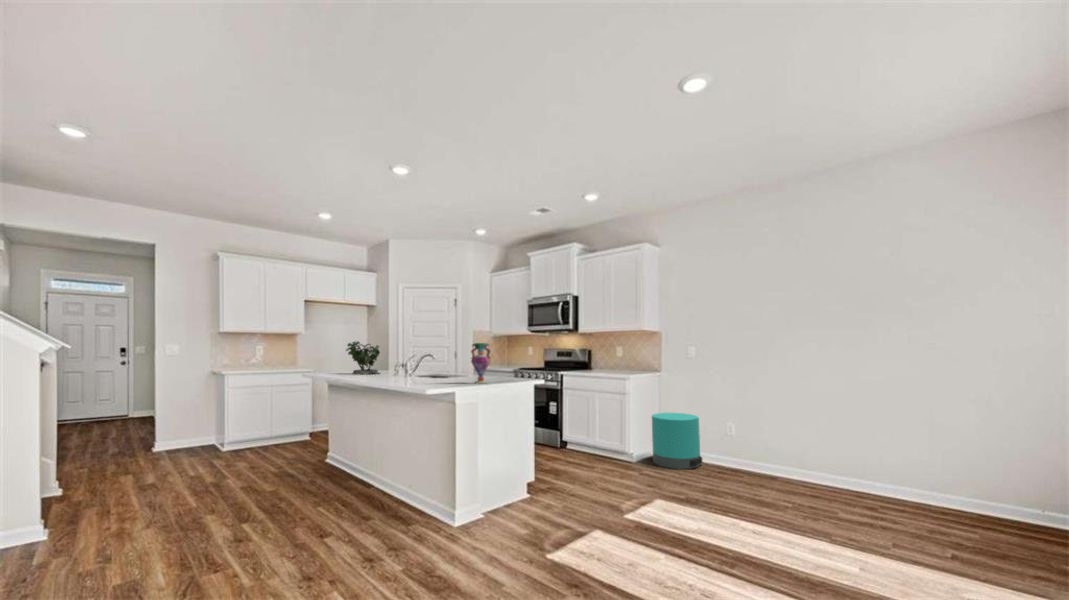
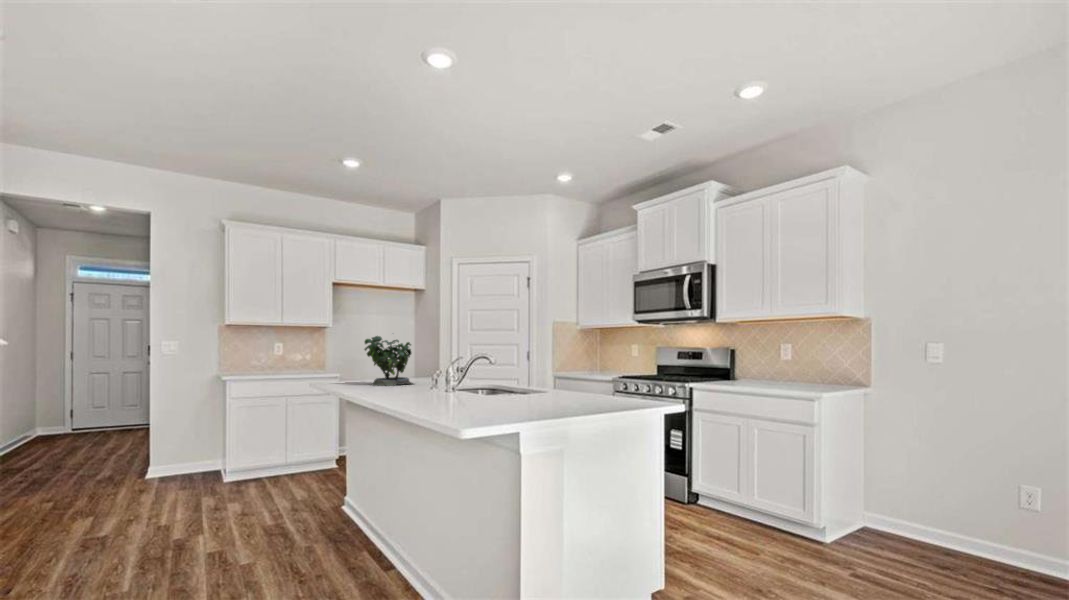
vase: present [471,343,490,383] -> none [533,339,572,415]
trash can: present [652,413,702,469] -> none [862,460,975,574]

